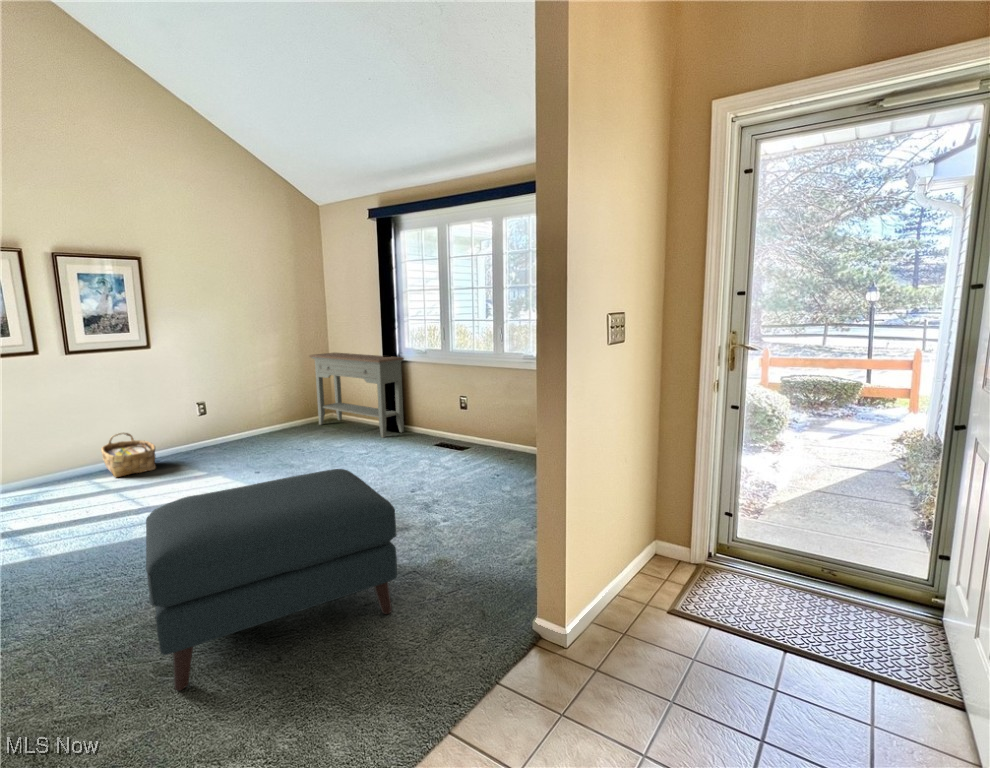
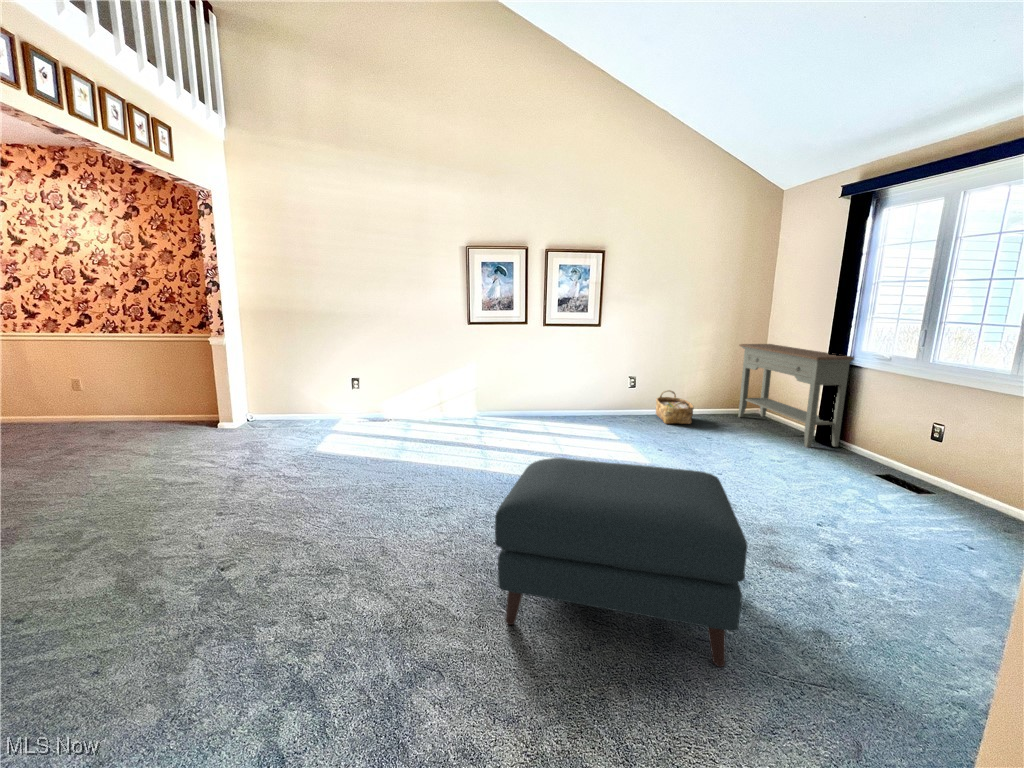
woven basket: present [101,433,156,477] -> present [656,390,694,424]

